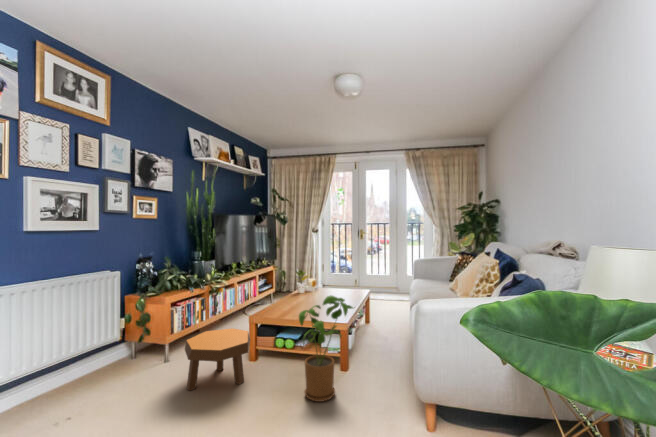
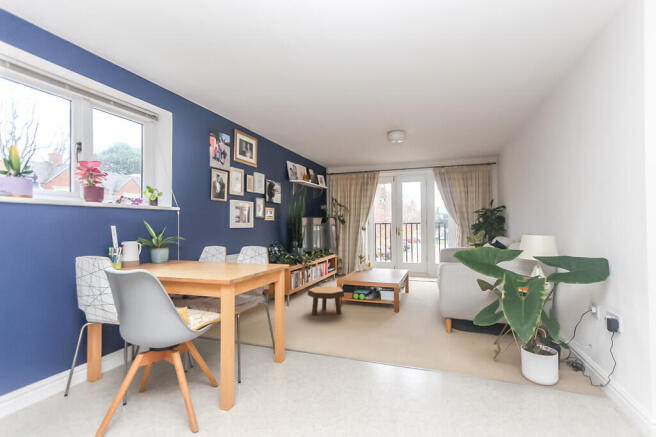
house plant: present [299,296,353,402] -> none [374,264,405,320]

